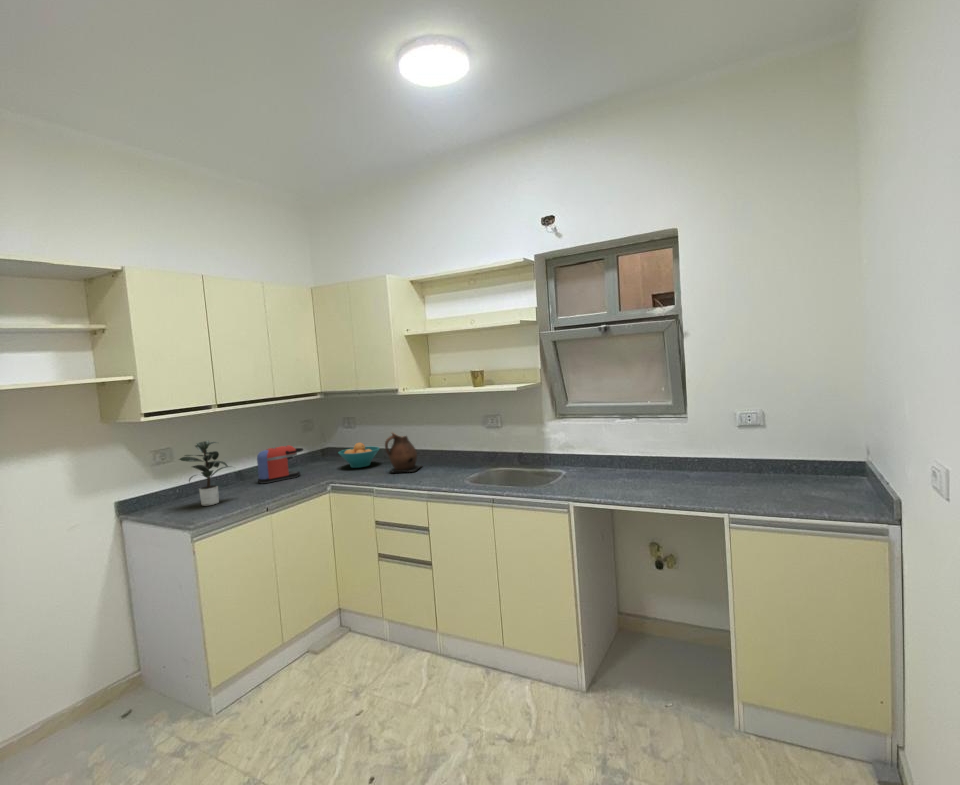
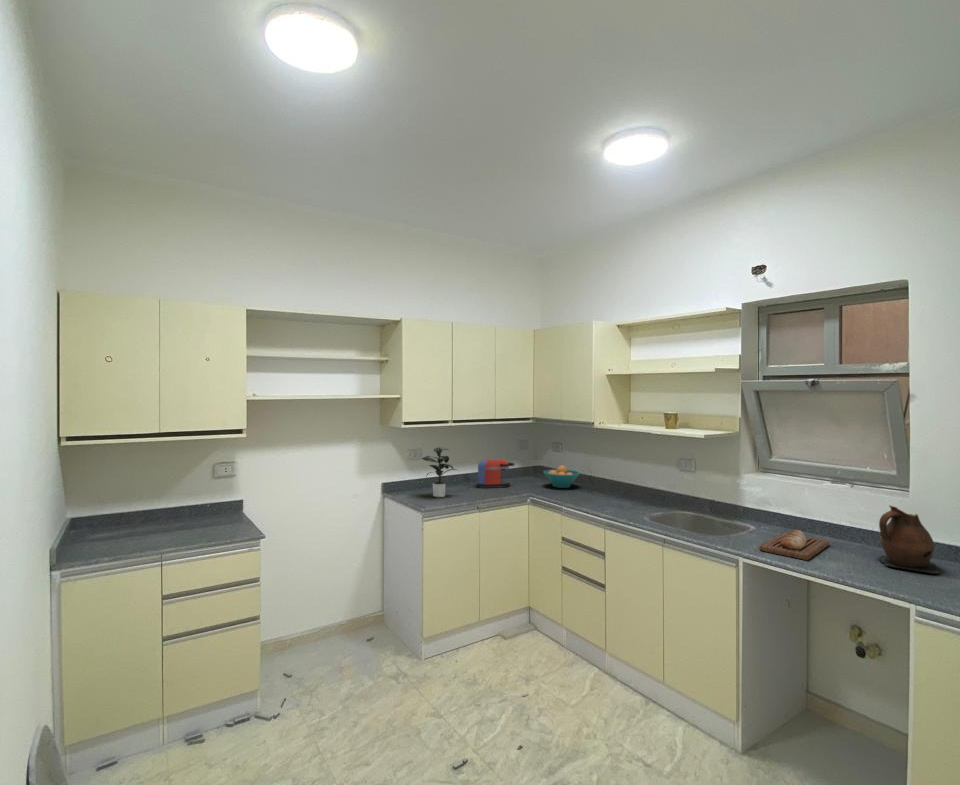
ceramic pitcher: present [385,433,421,472] -> present [878,506,939,574]
bread loaf: none [584,467,632,493] -> present [759,530,829,560]

